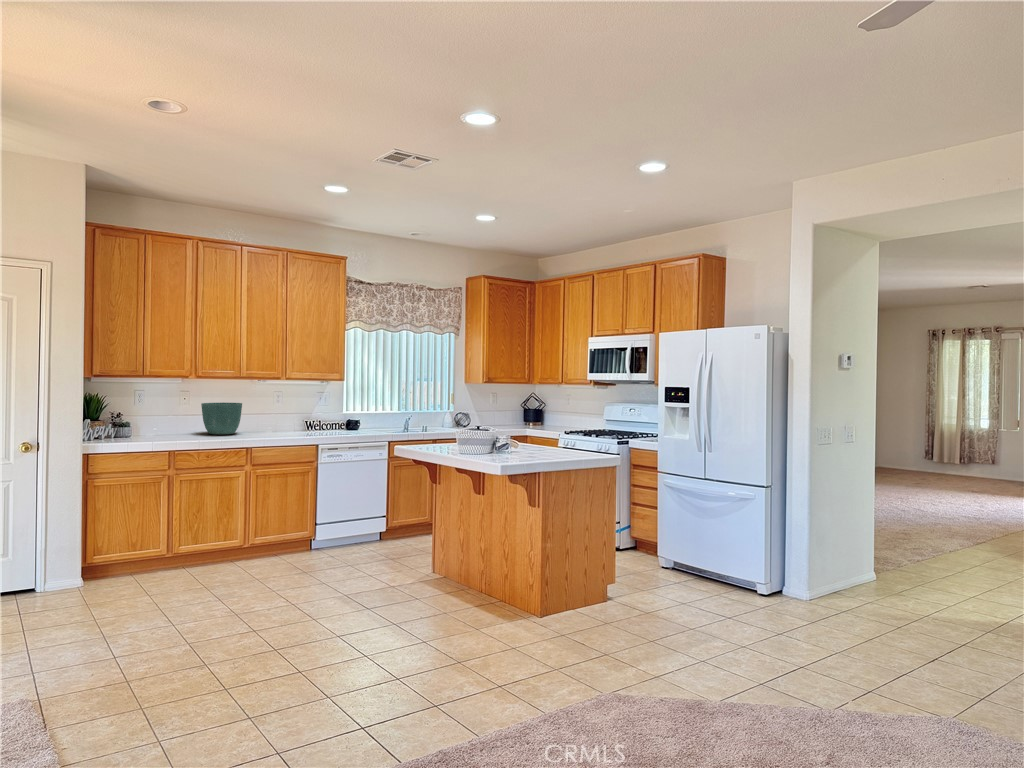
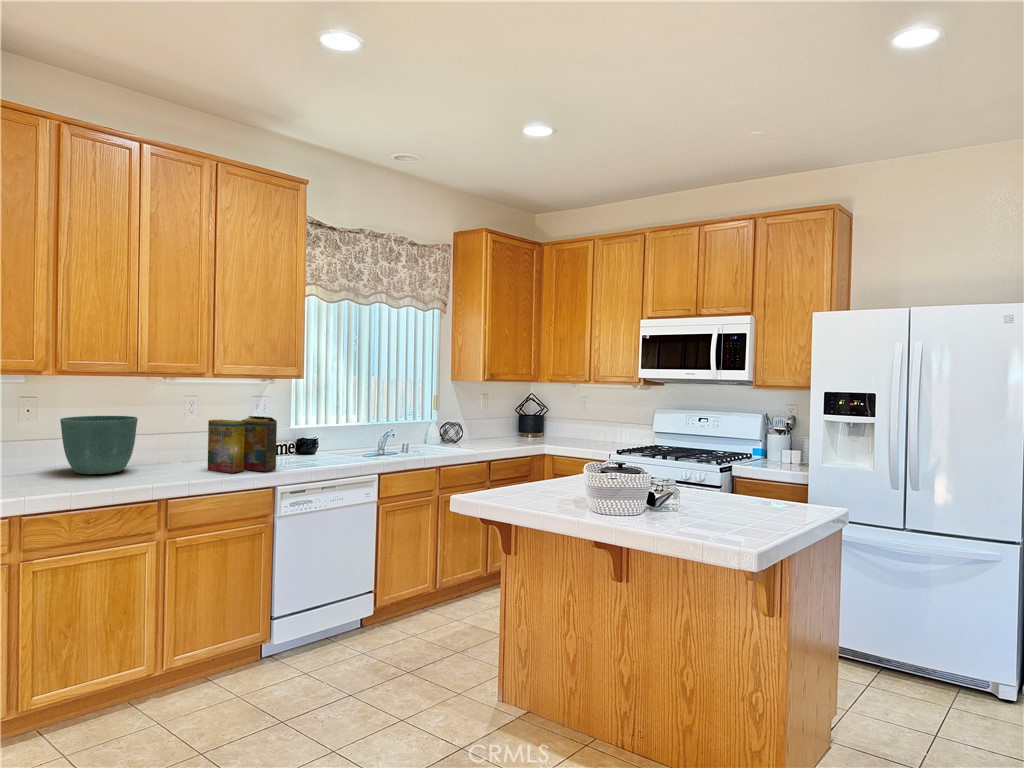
cereal box: none [281,403,320,436] -> present [208,416,277,473]

